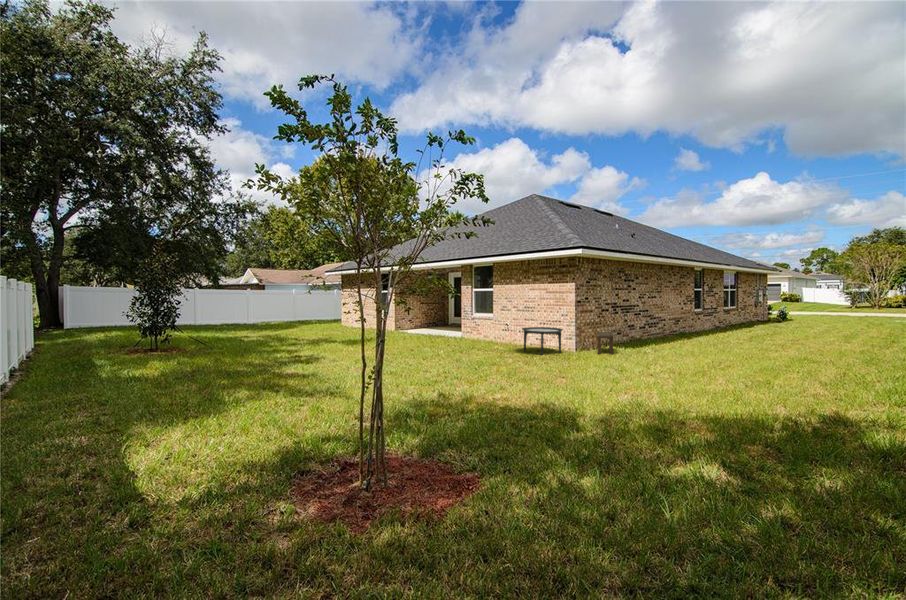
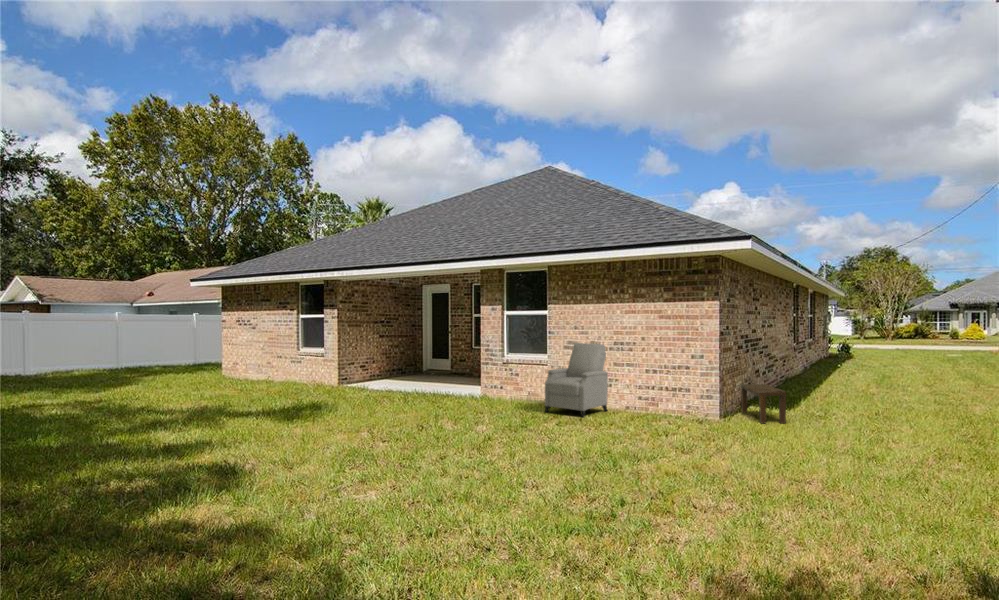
chair: none [483,307,520,348] -> present [545,343,608,417]
round table: present [523,327,563,355] -> none [633,378,707,430]

